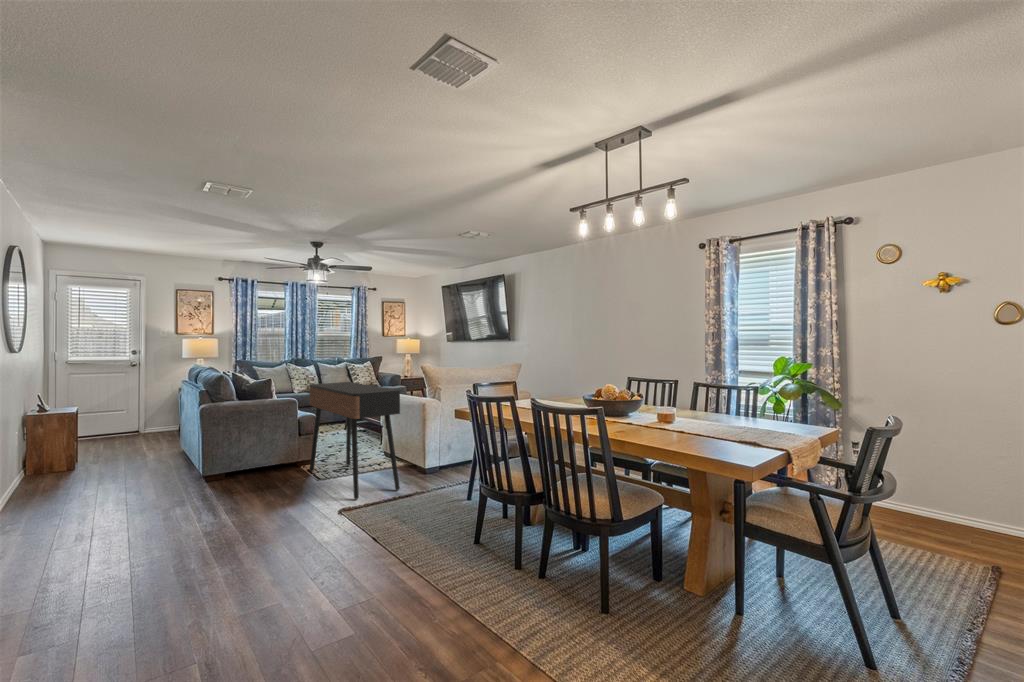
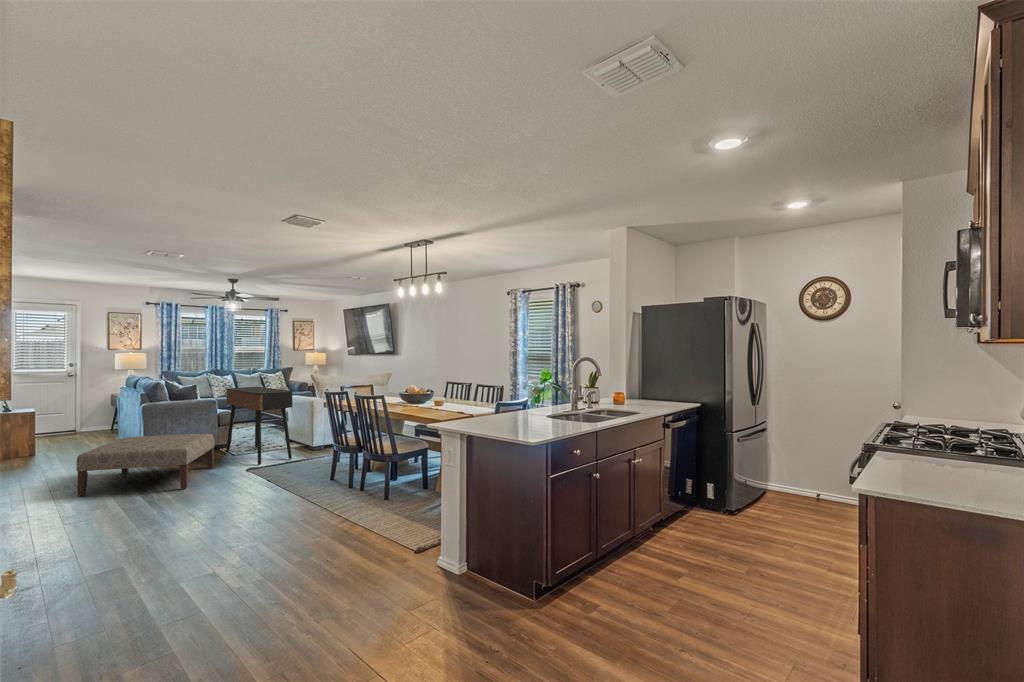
ottoman: none [84,452,294,561] -> present [76,433,215,497]

